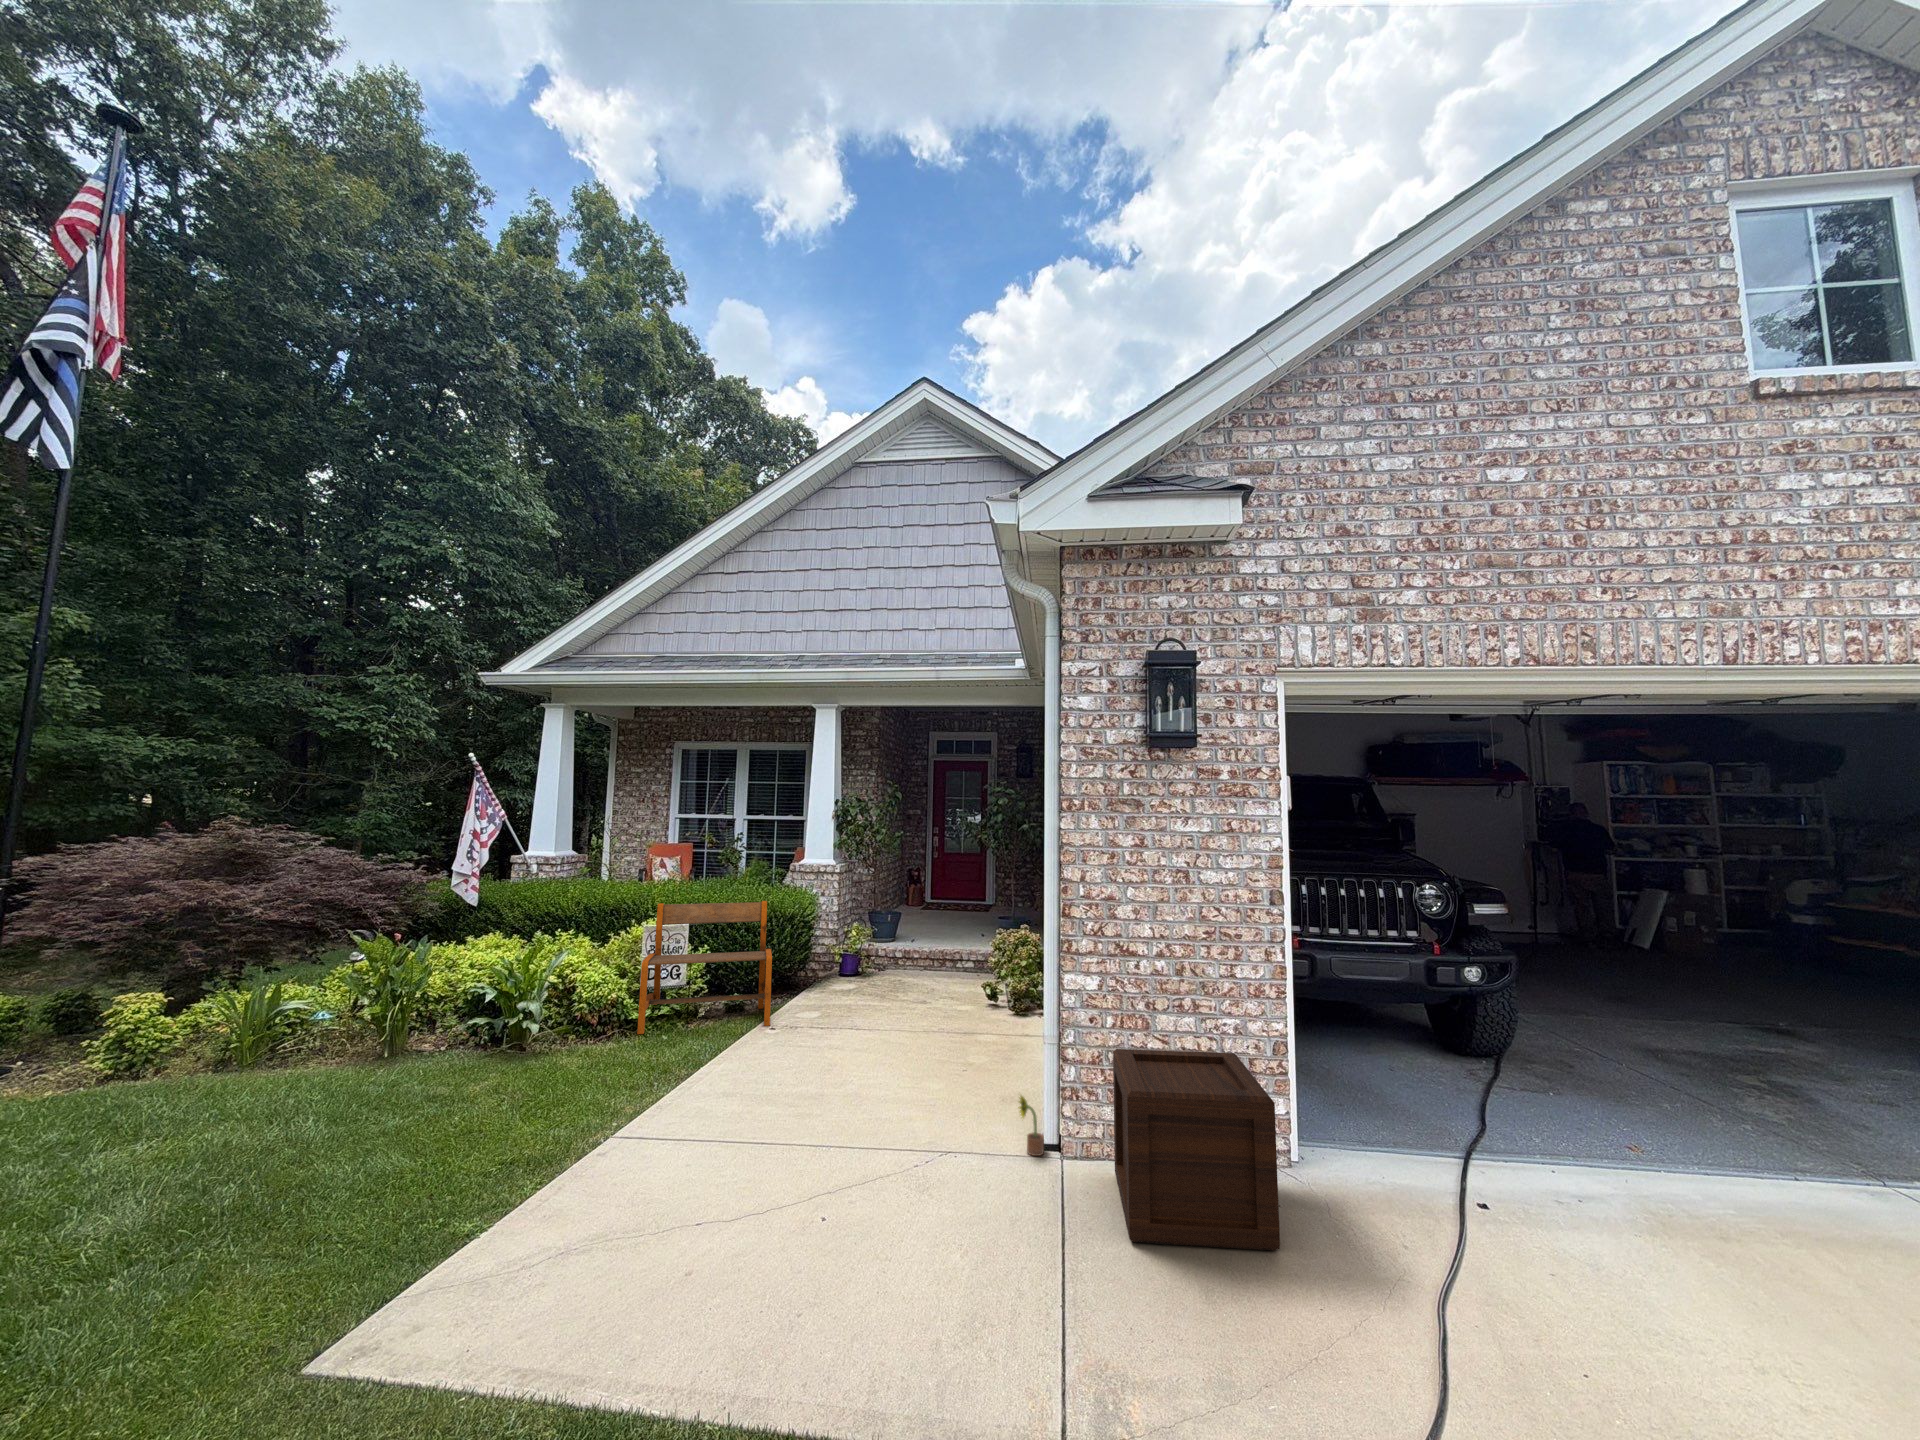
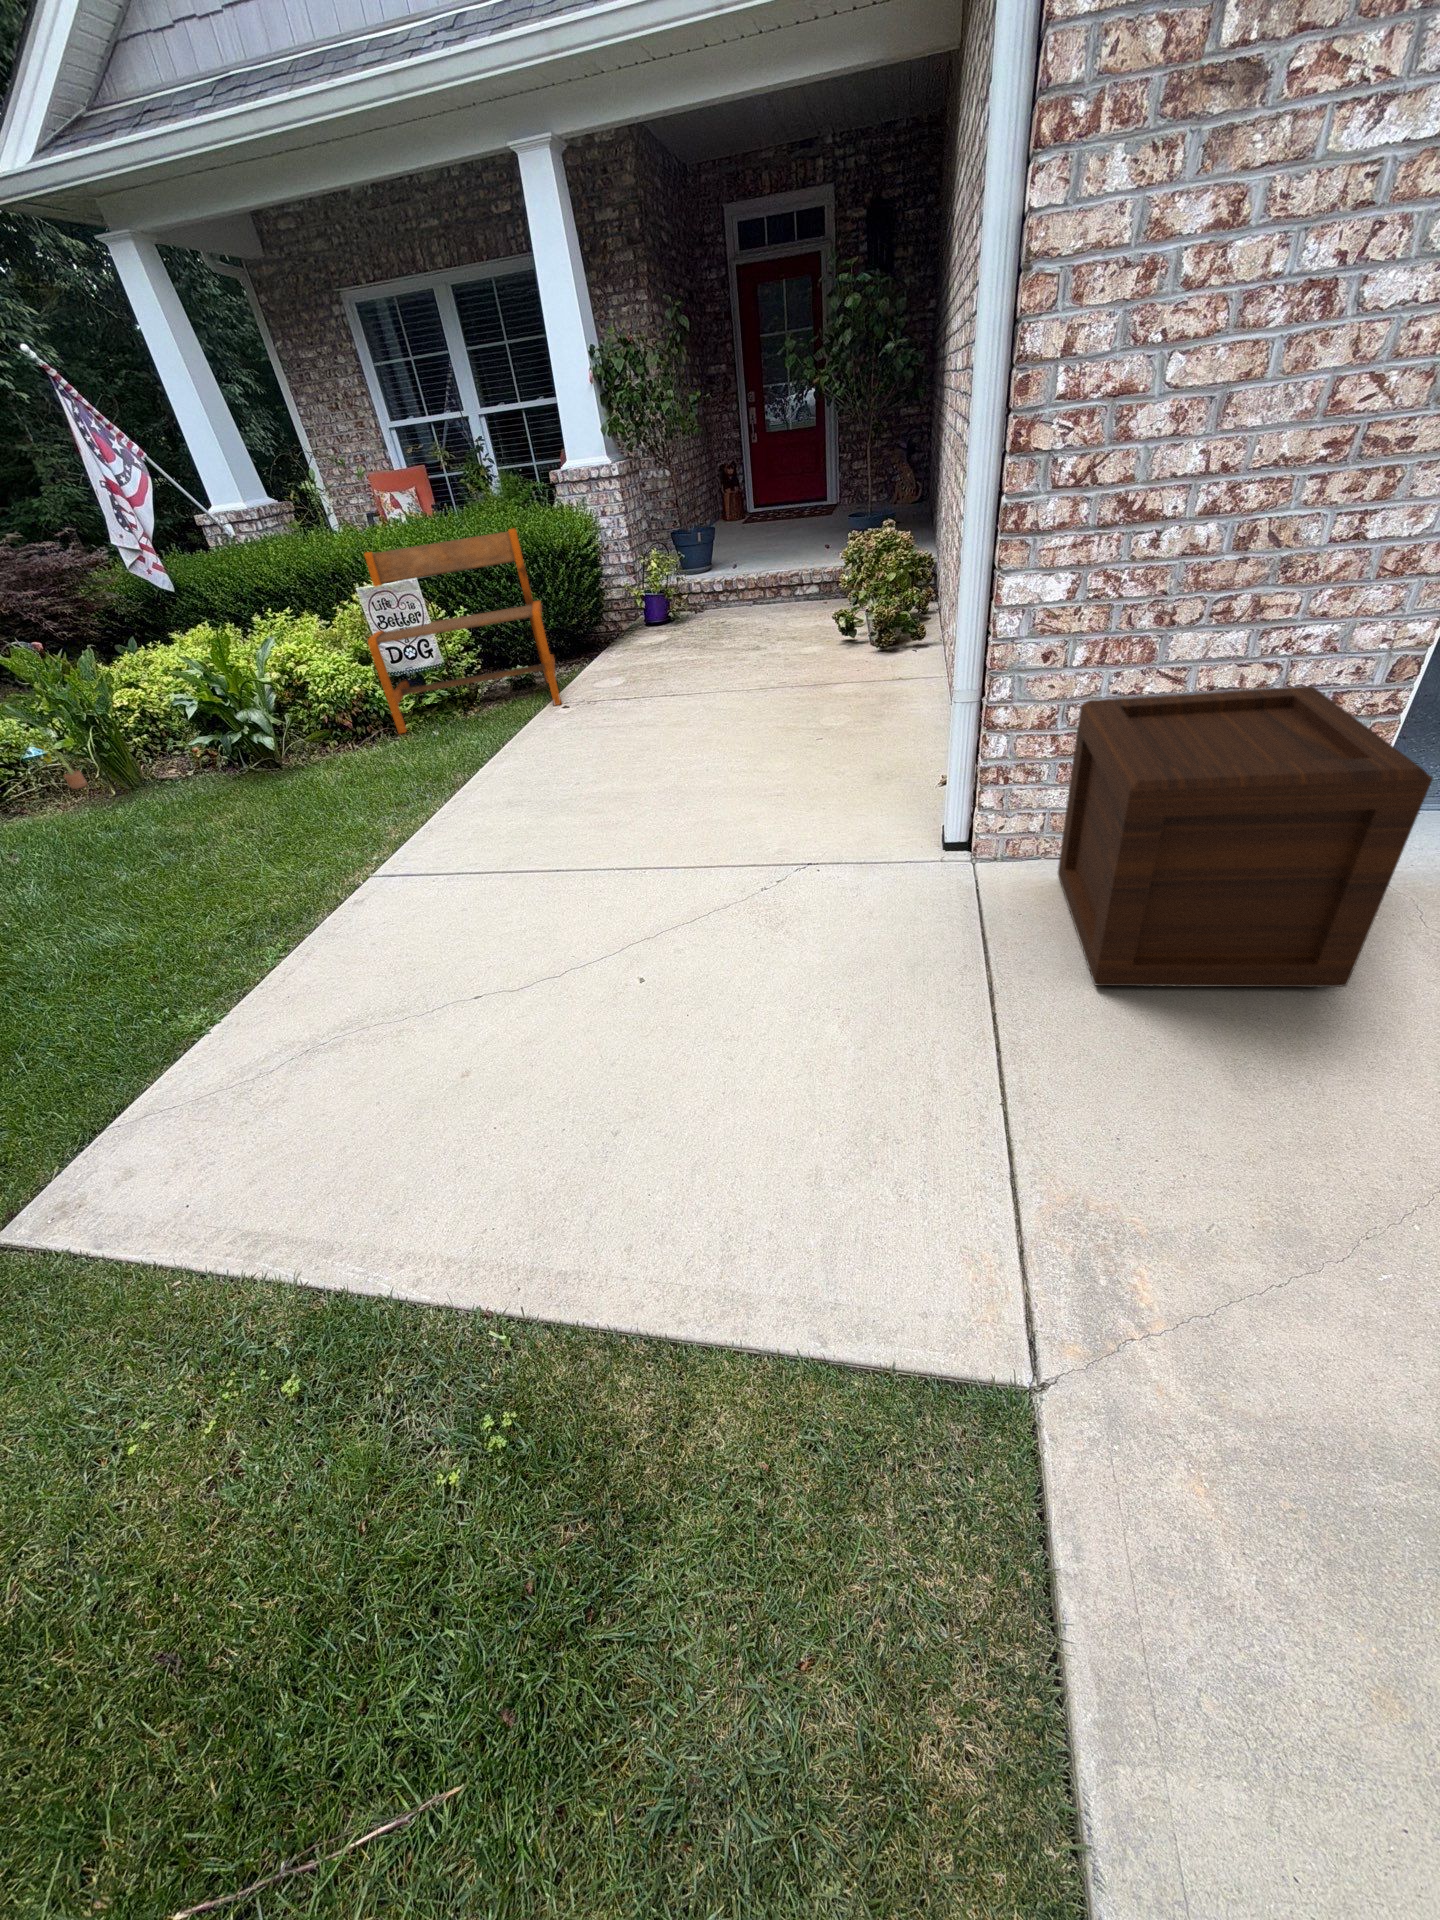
decorative plant: present [1018,1096,1044,1156] -> present [36,745,88,789]

